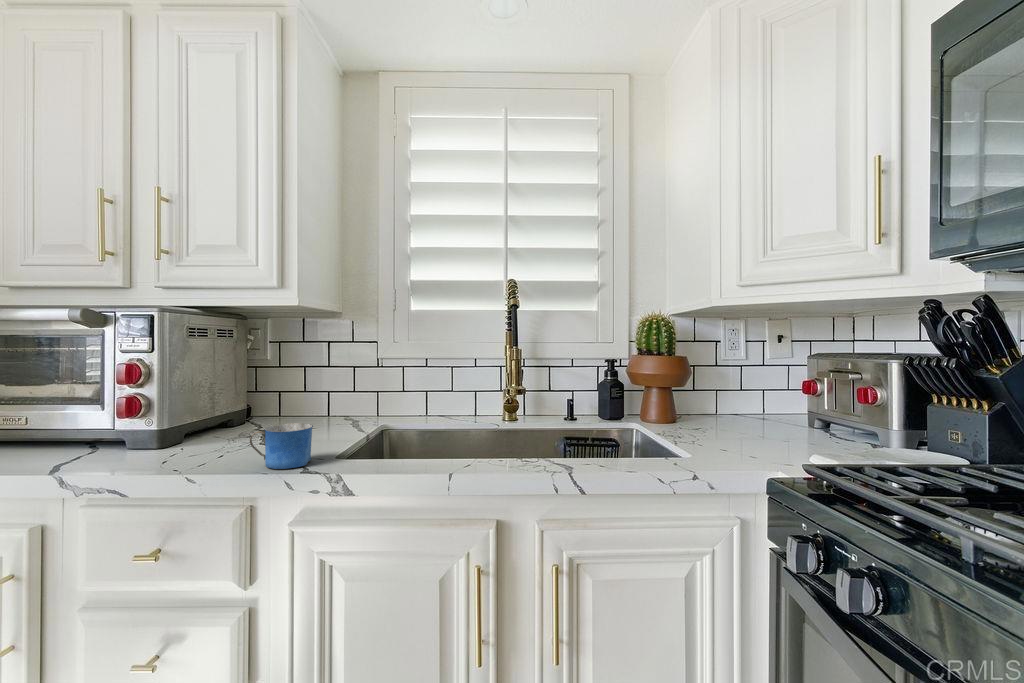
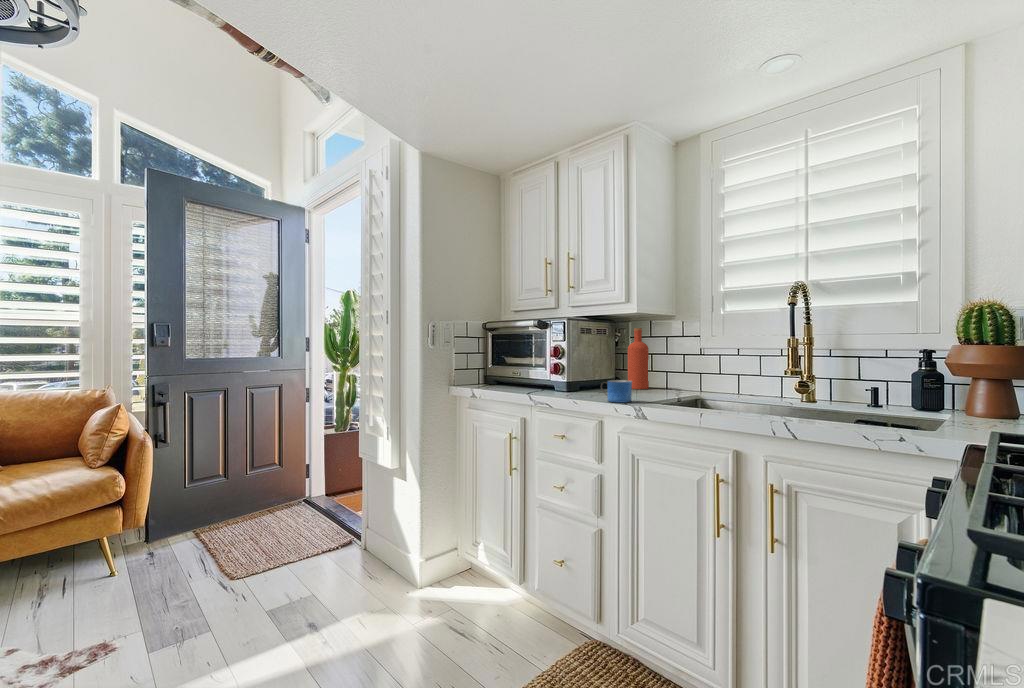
bottle: none [265,328,299,421] -> present [628,328,649,389]

